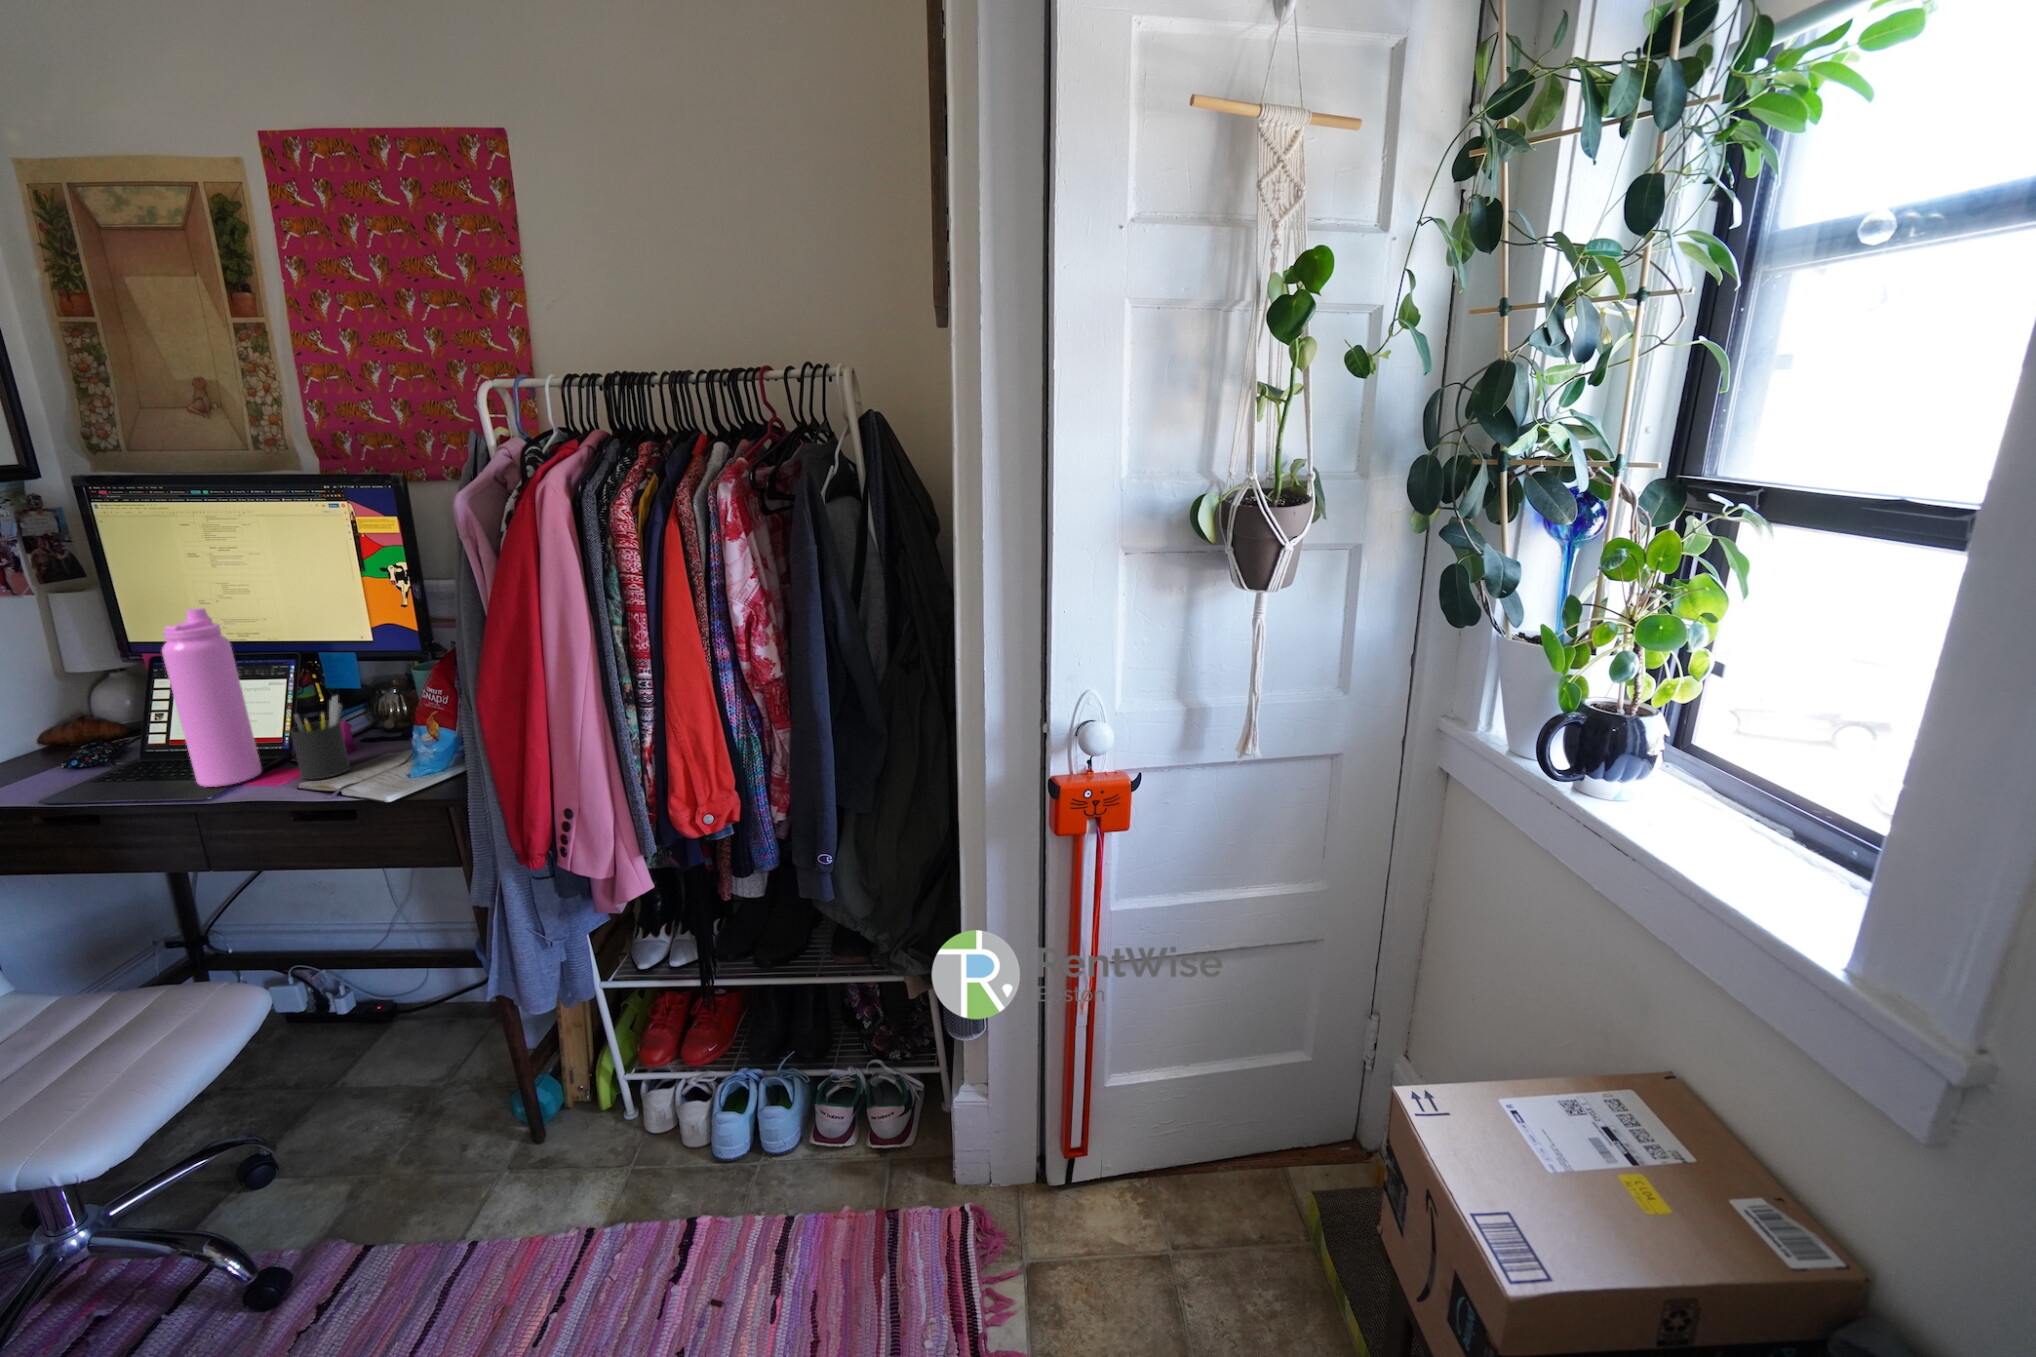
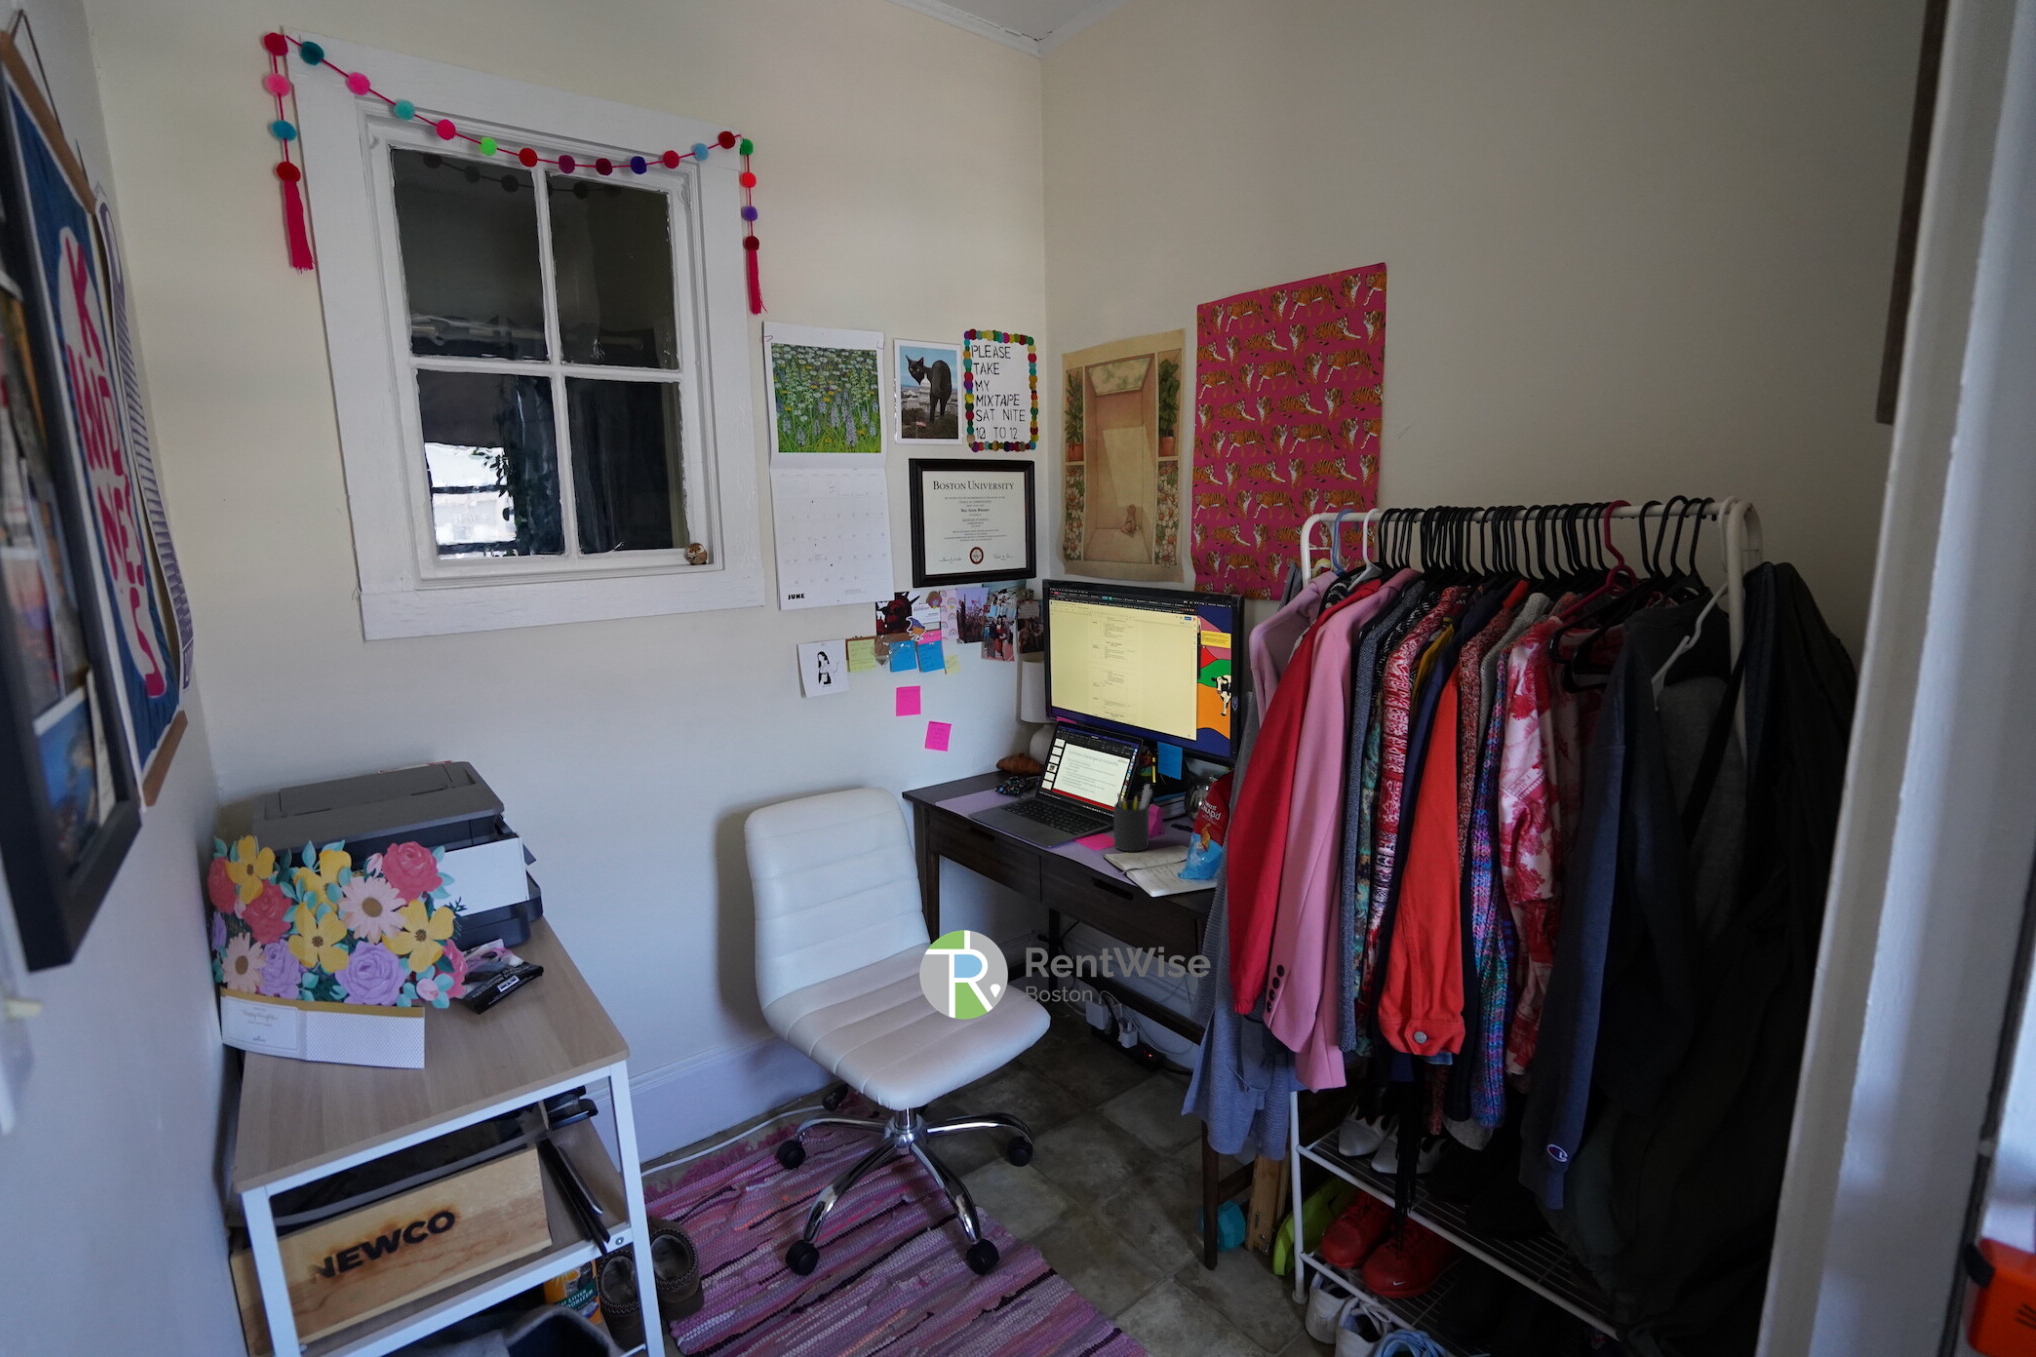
water bottle: present [162,608,262,787] -> none [1054,693,1095,836]

